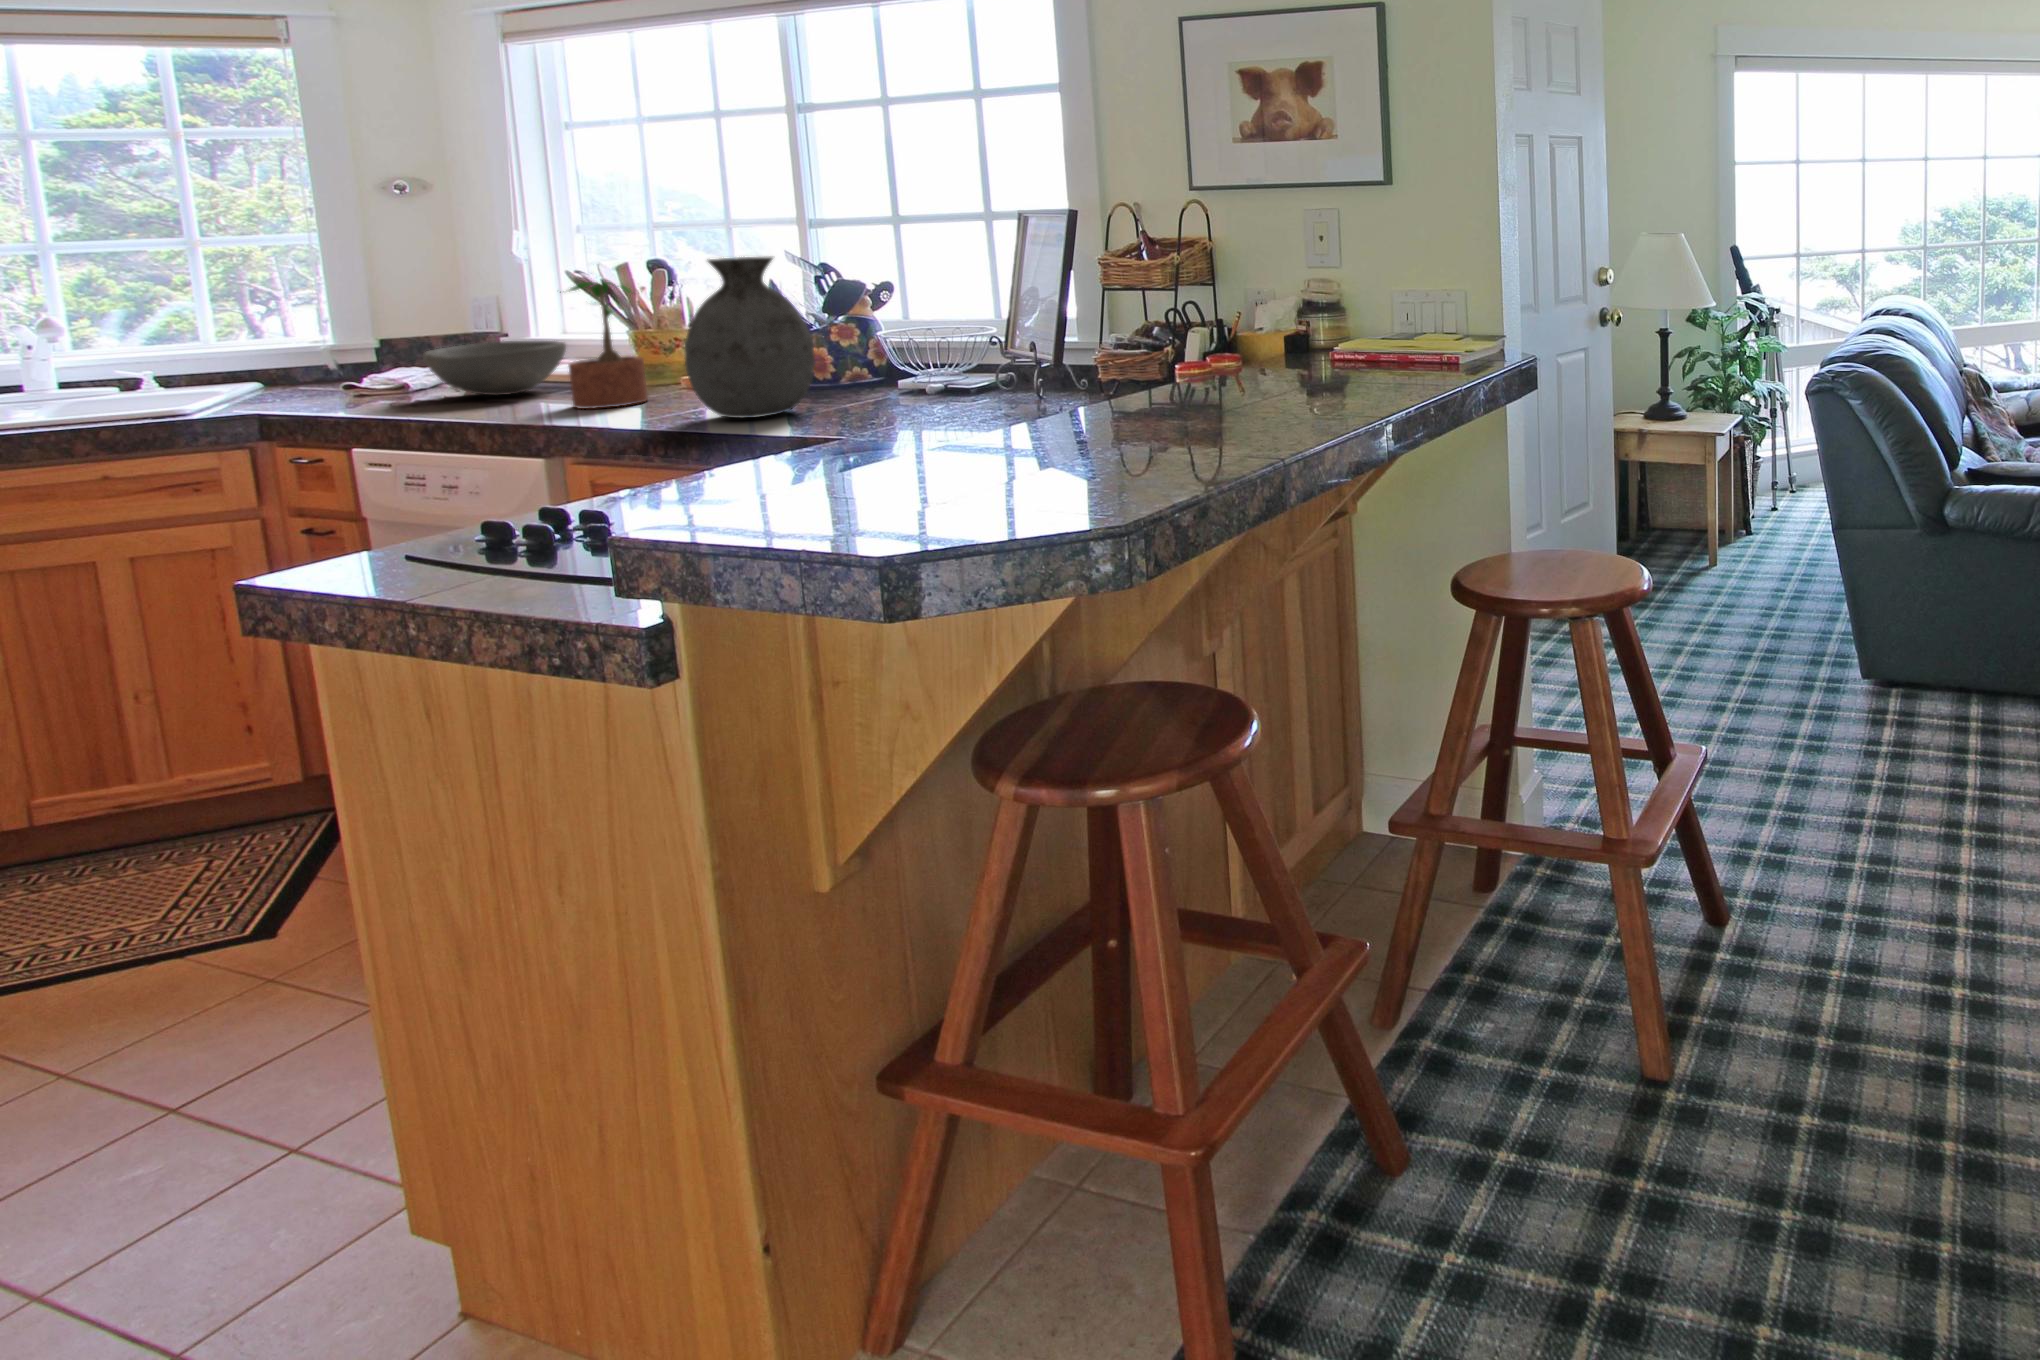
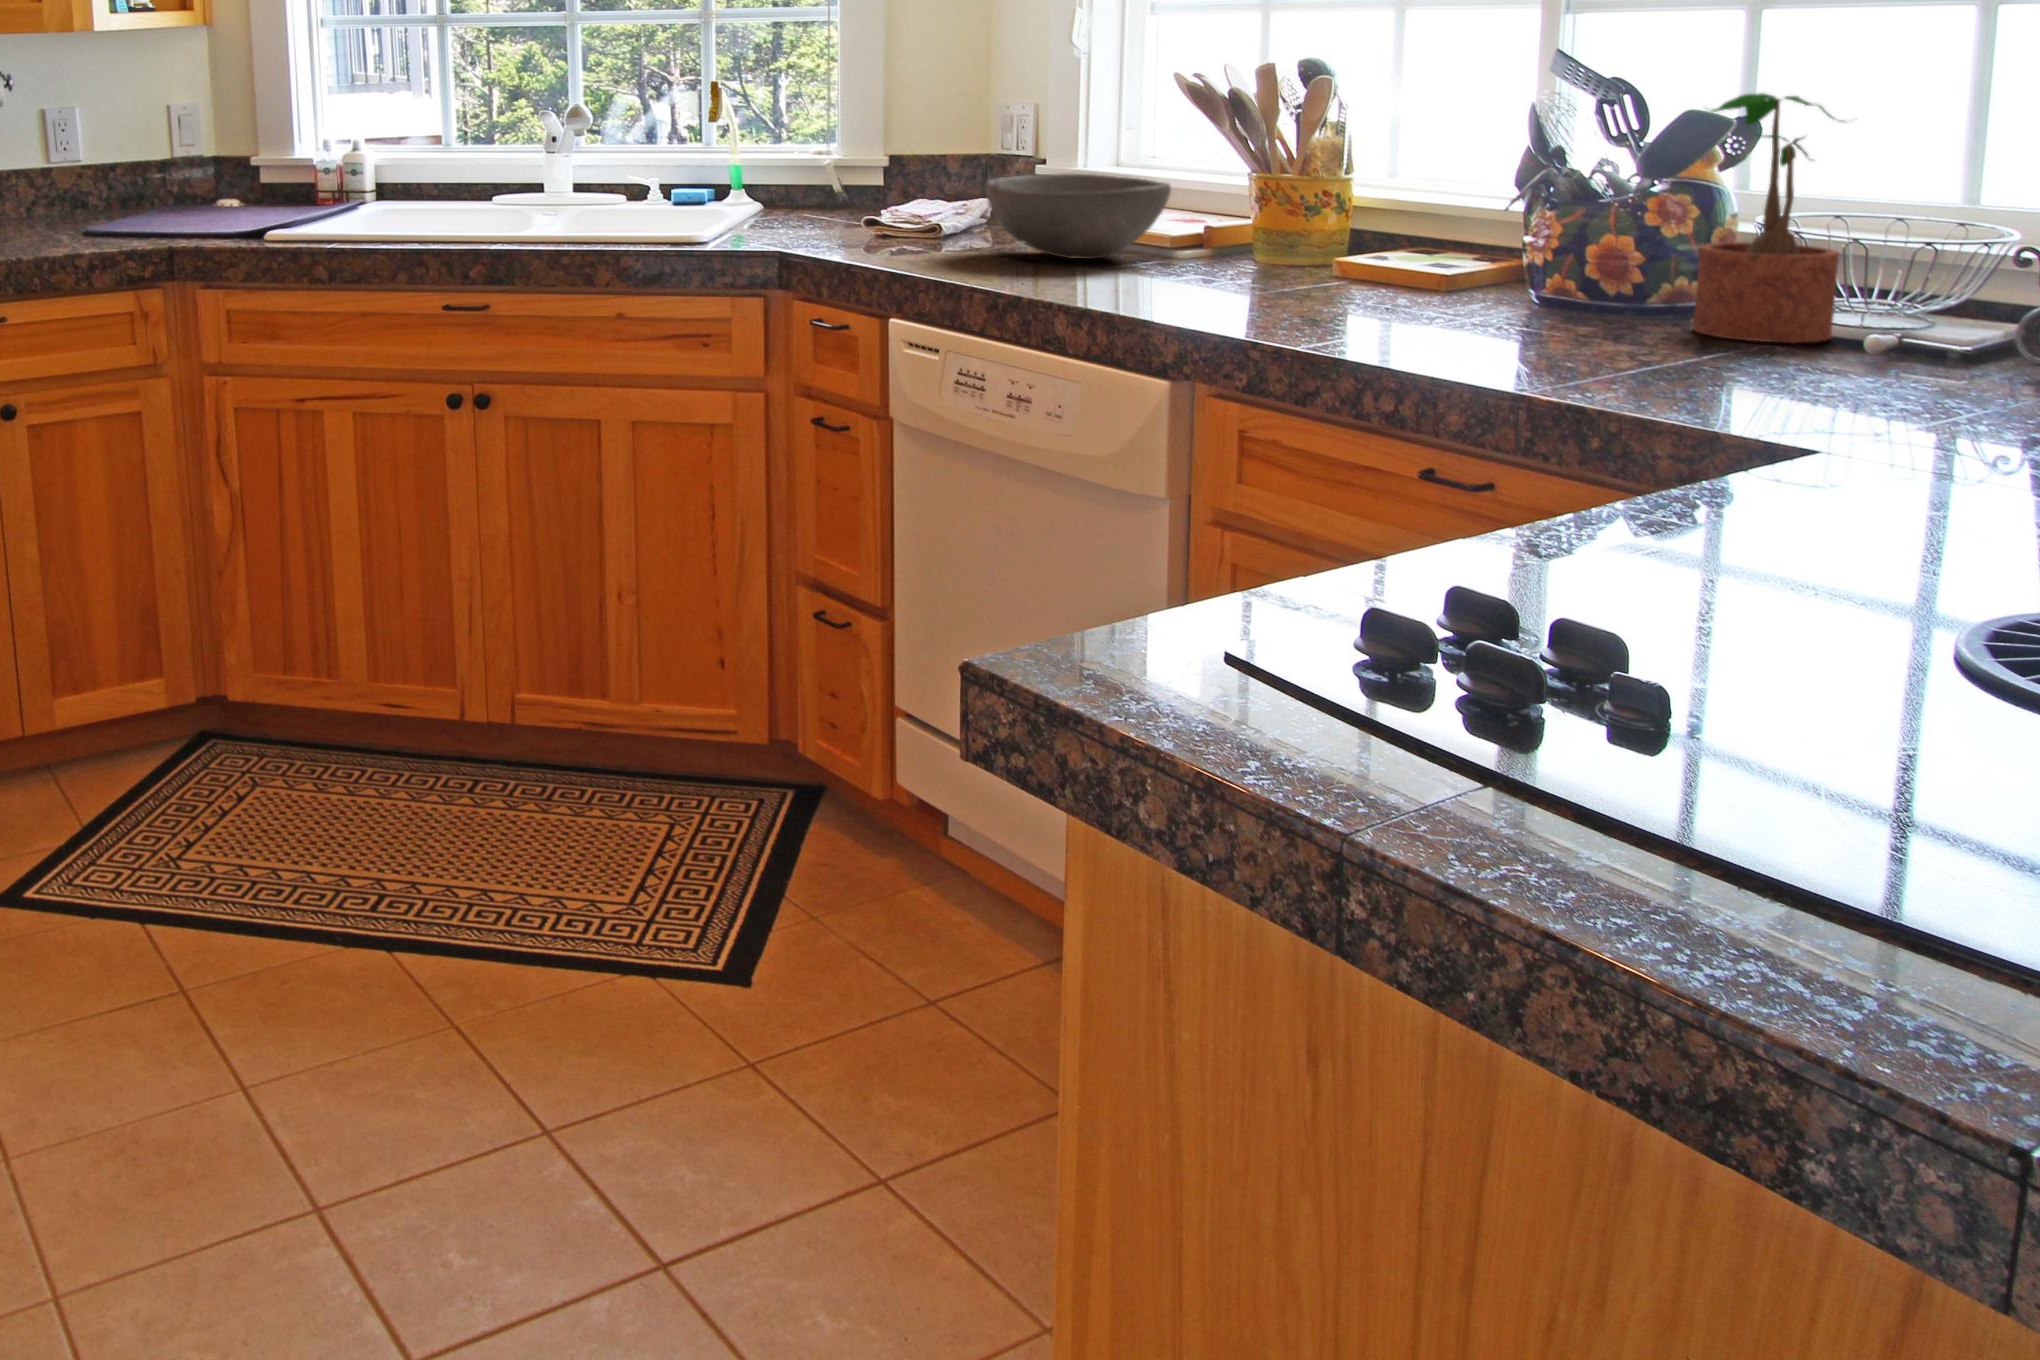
vase: present [685,257,815,418] -> none [1425,48,1663,358]
potted plant: present [560,282,648,409] -> present [1693,93,1844,343]

